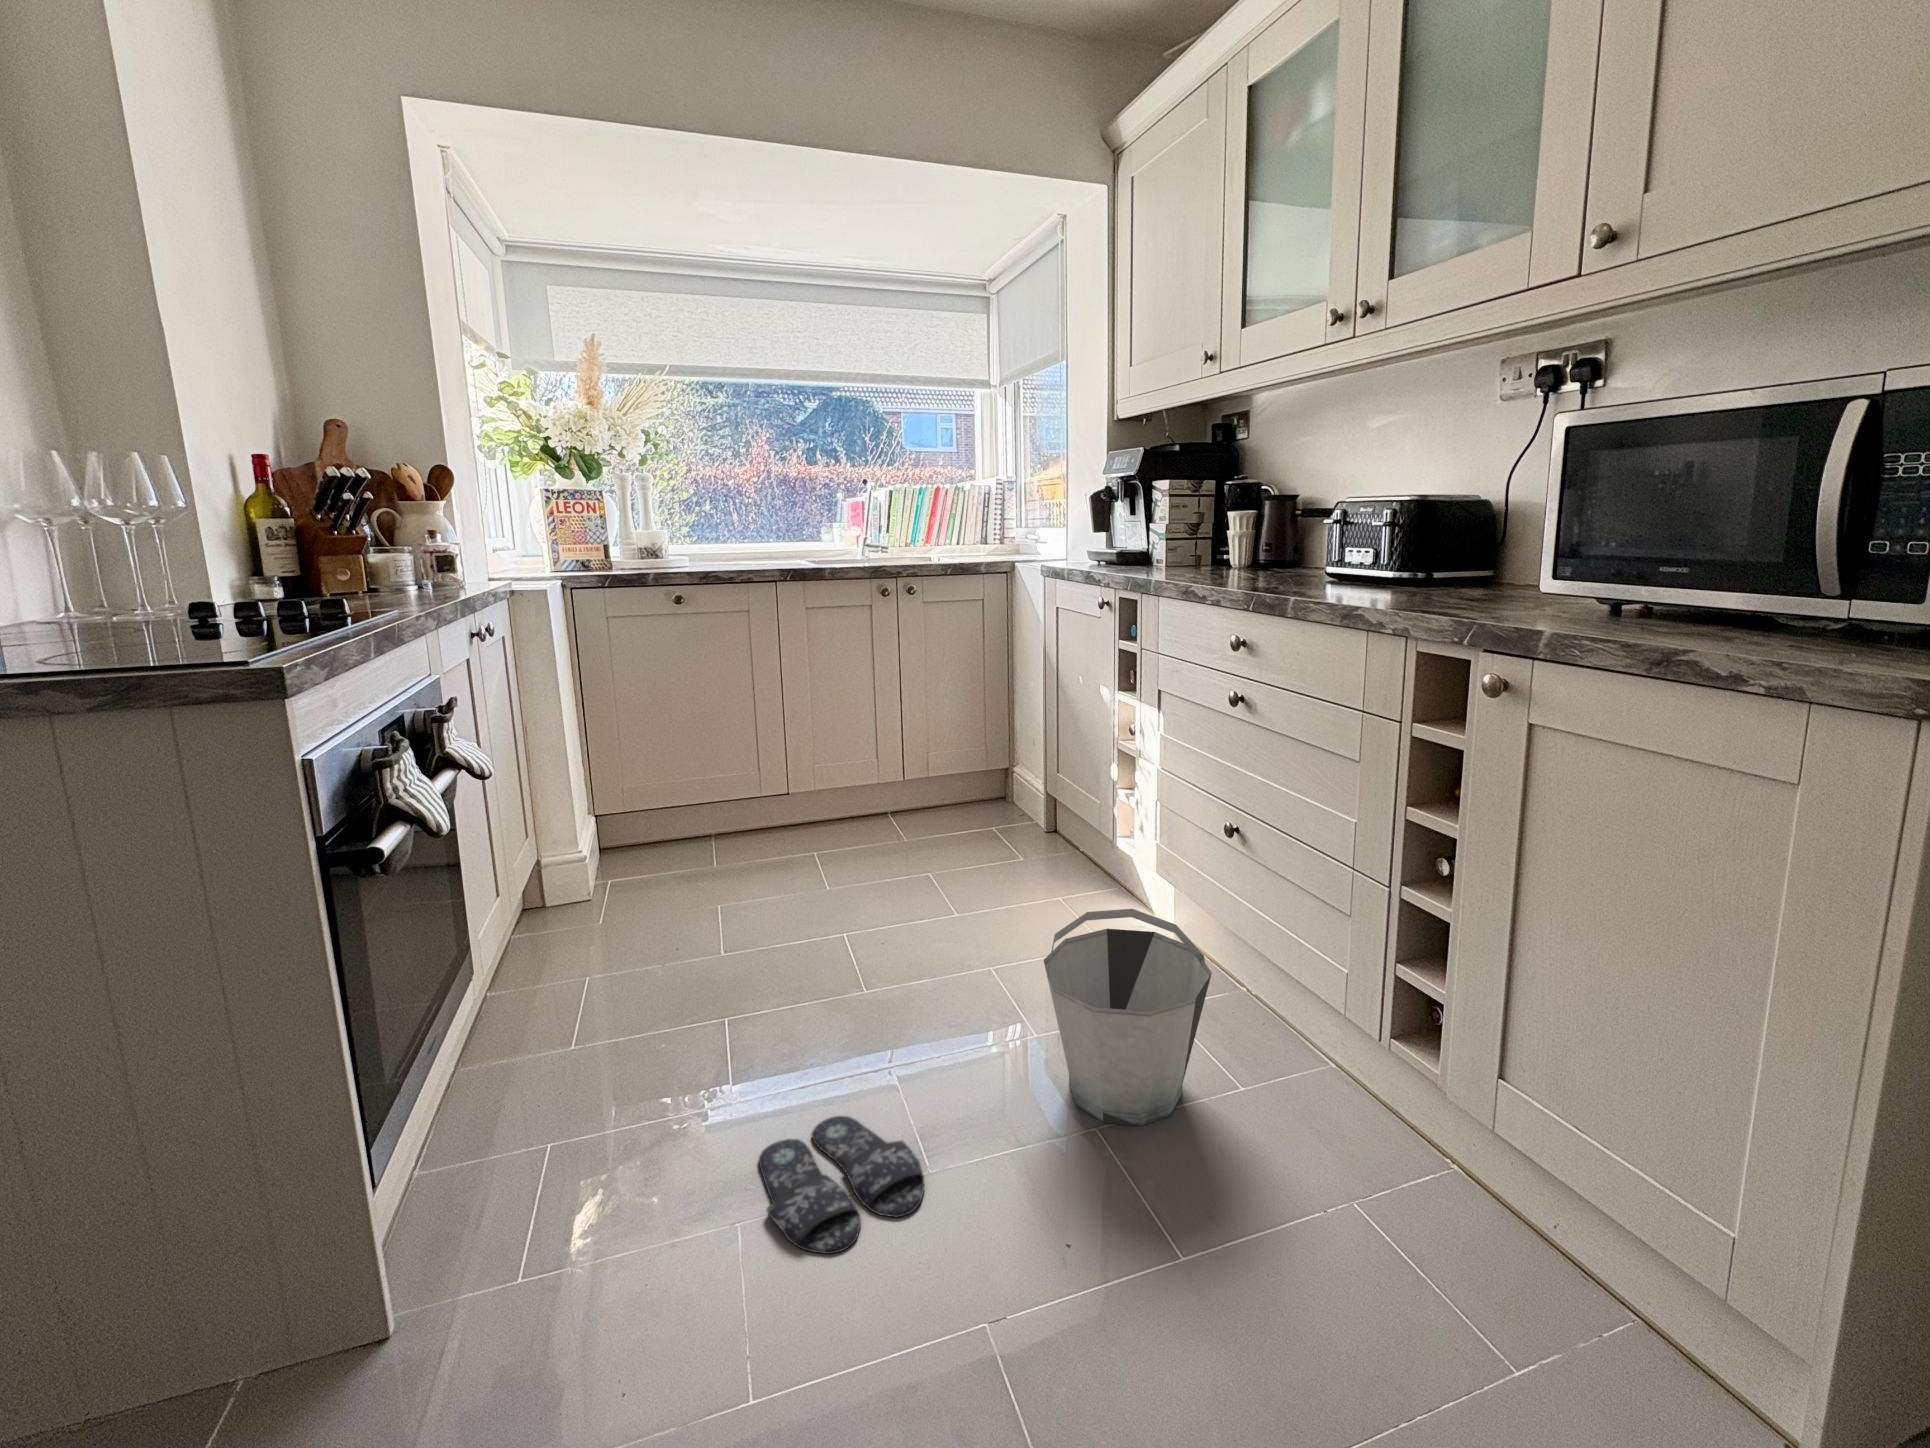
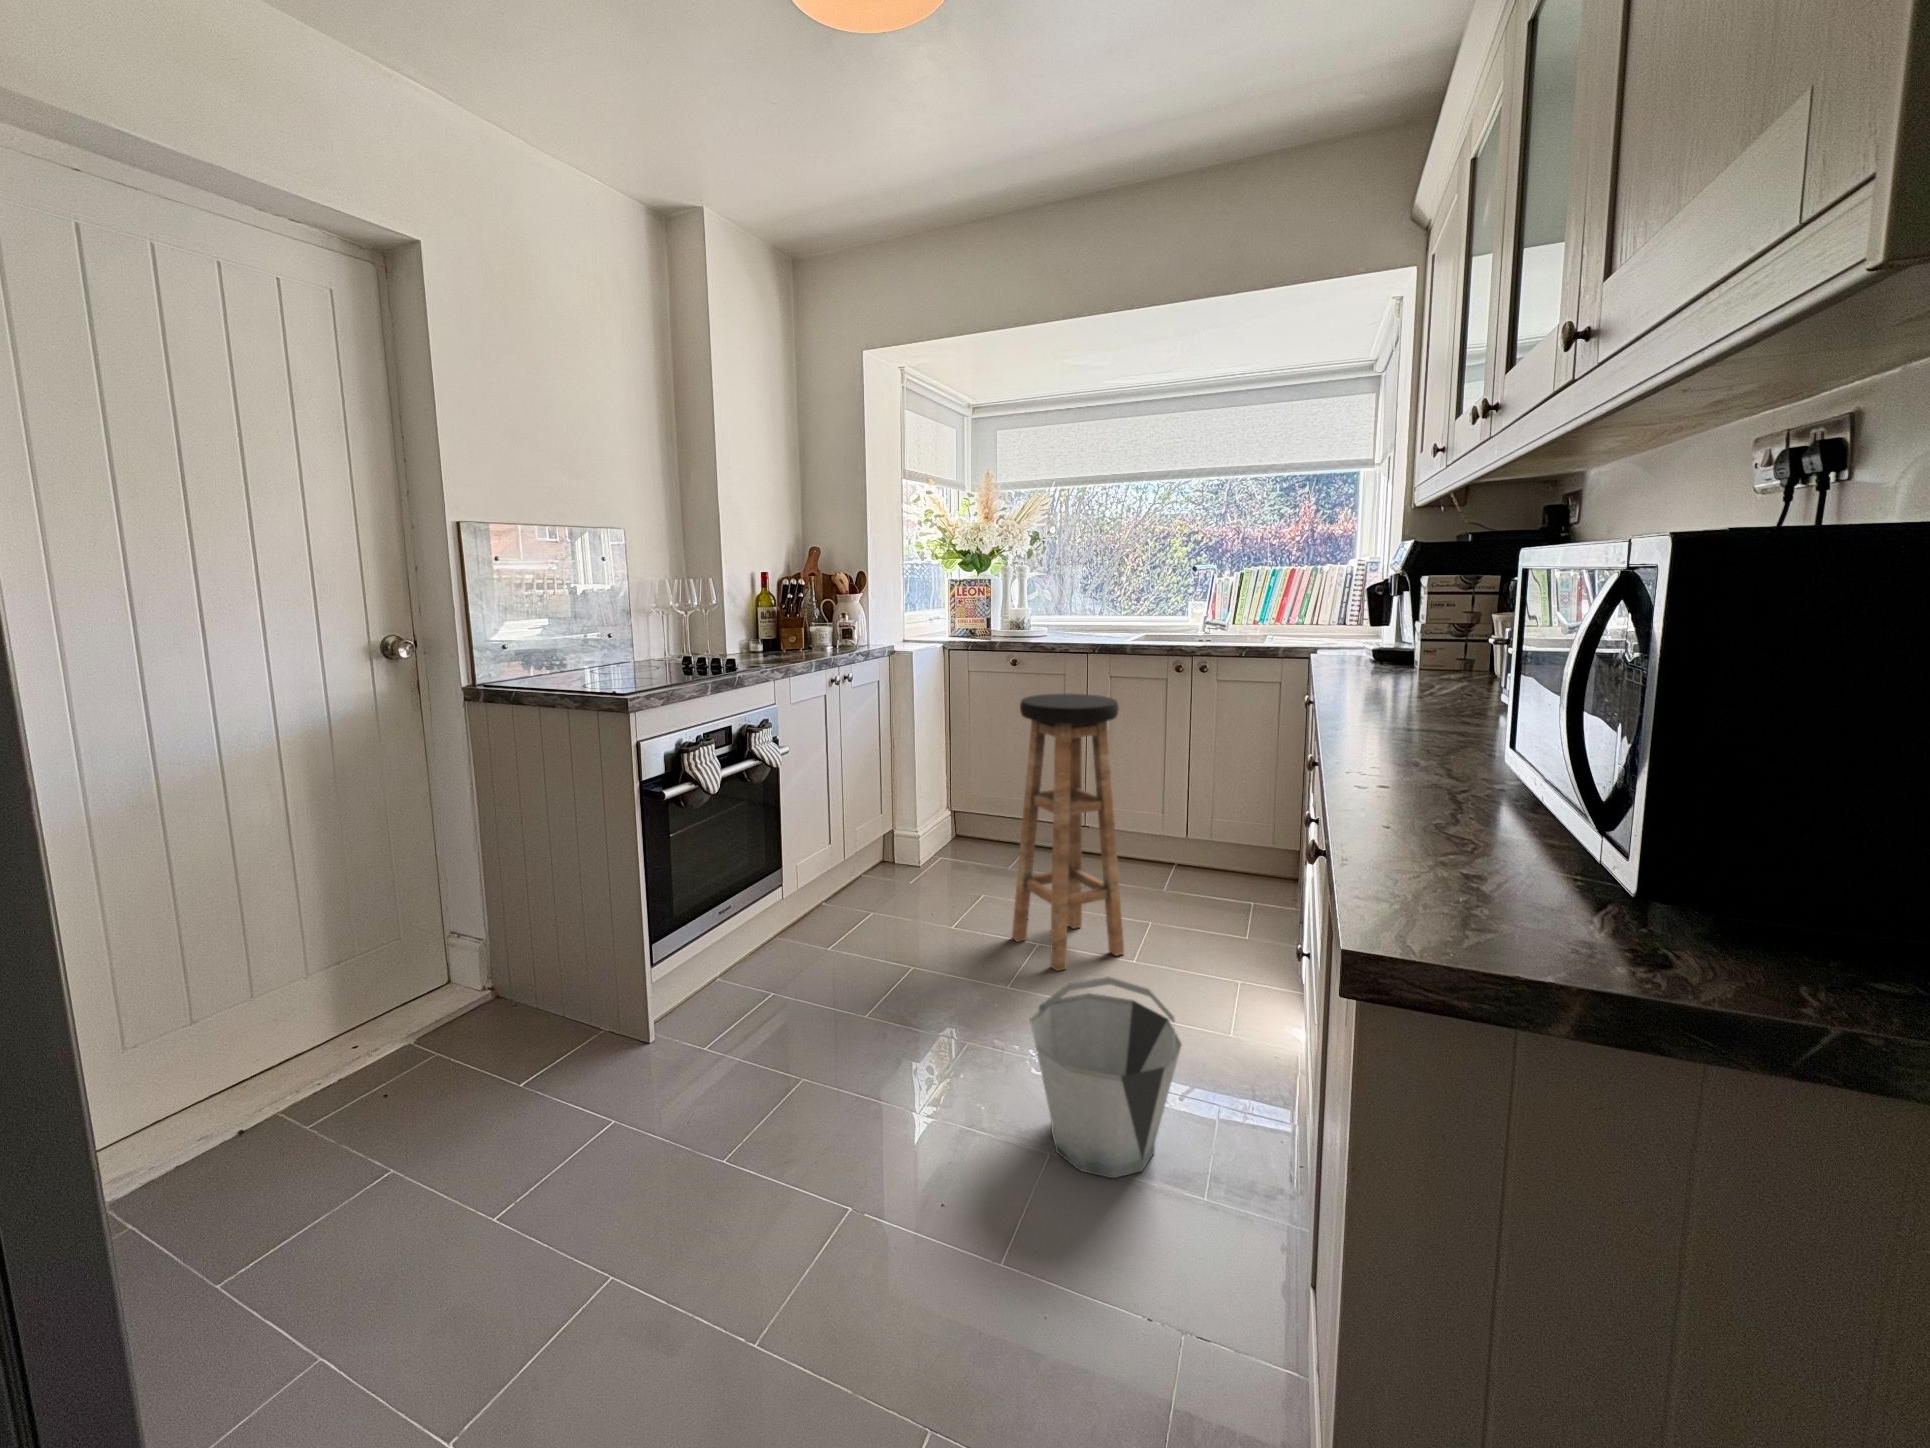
bar stool: none [803,619,941,951] -> present [1012,694,1124,971]
slippers: present [759,1116,924,1254] -> none [808,1050,916,1128]

